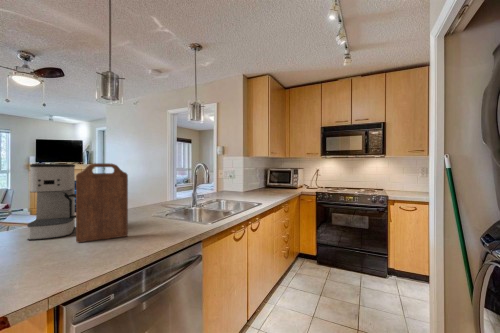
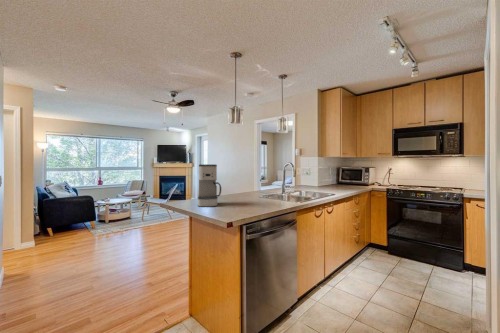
cutting board: present [76,163,128,242] -> none [225,164,250,209]

